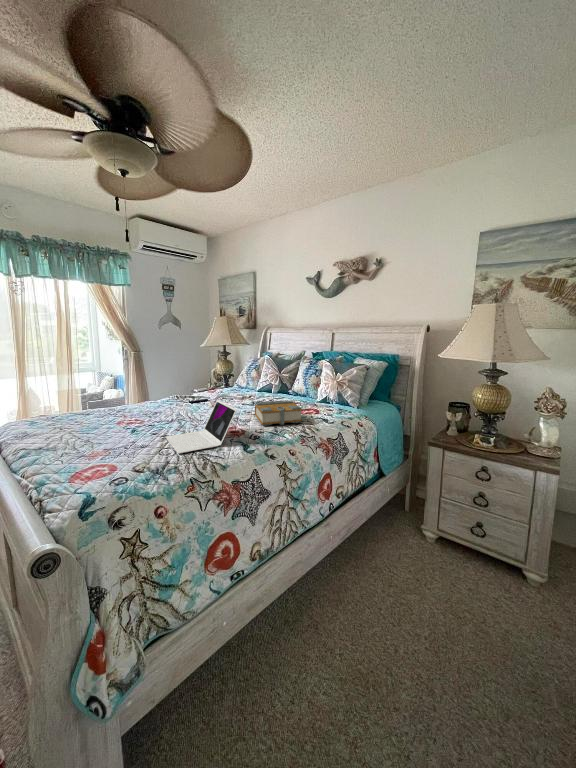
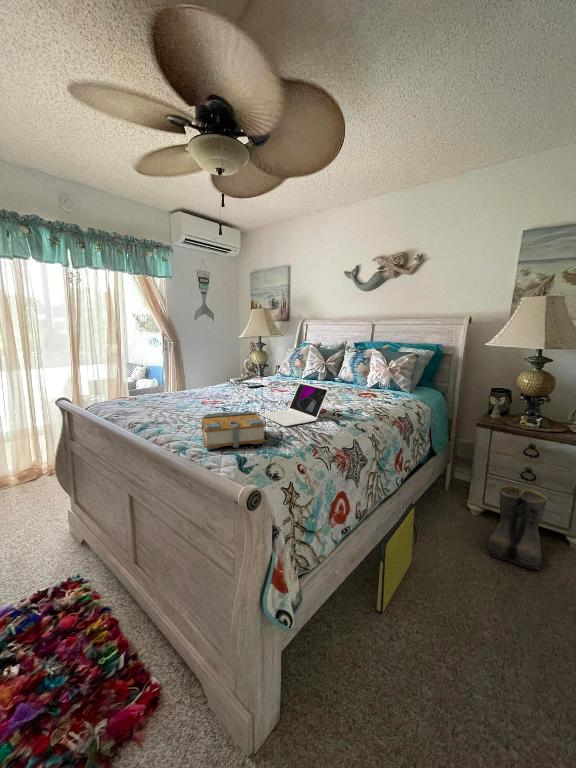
book: present [255,401,302,426] -> present [202,411,265,449]
boots: none [431,513,497,615] -> present [488,486,547,570]
bag: none [279,536,346,670] -> present [375,503,417,613]

